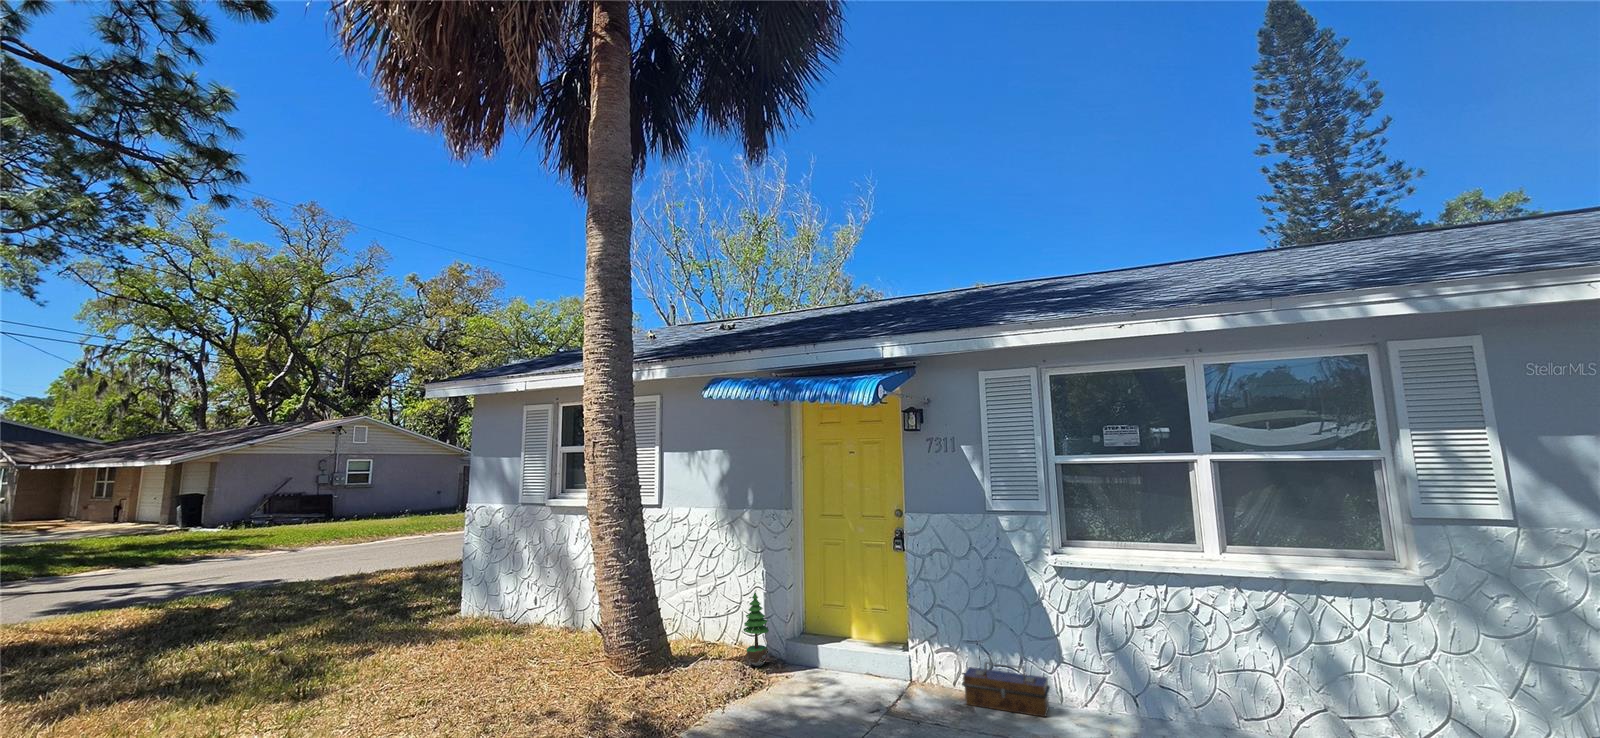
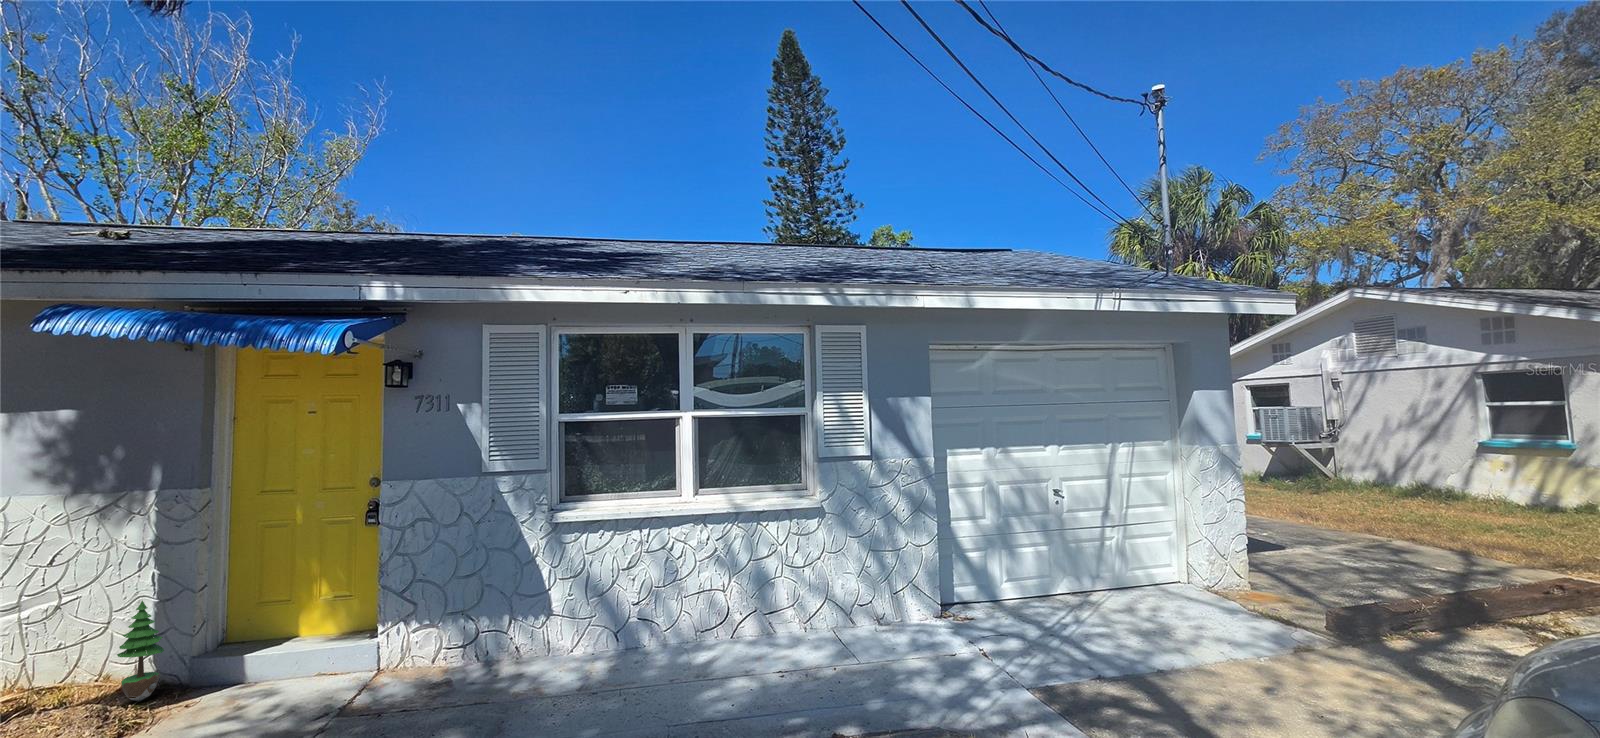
toolbox: present [962,662,1050,717] -> none [443,626,539,679]

